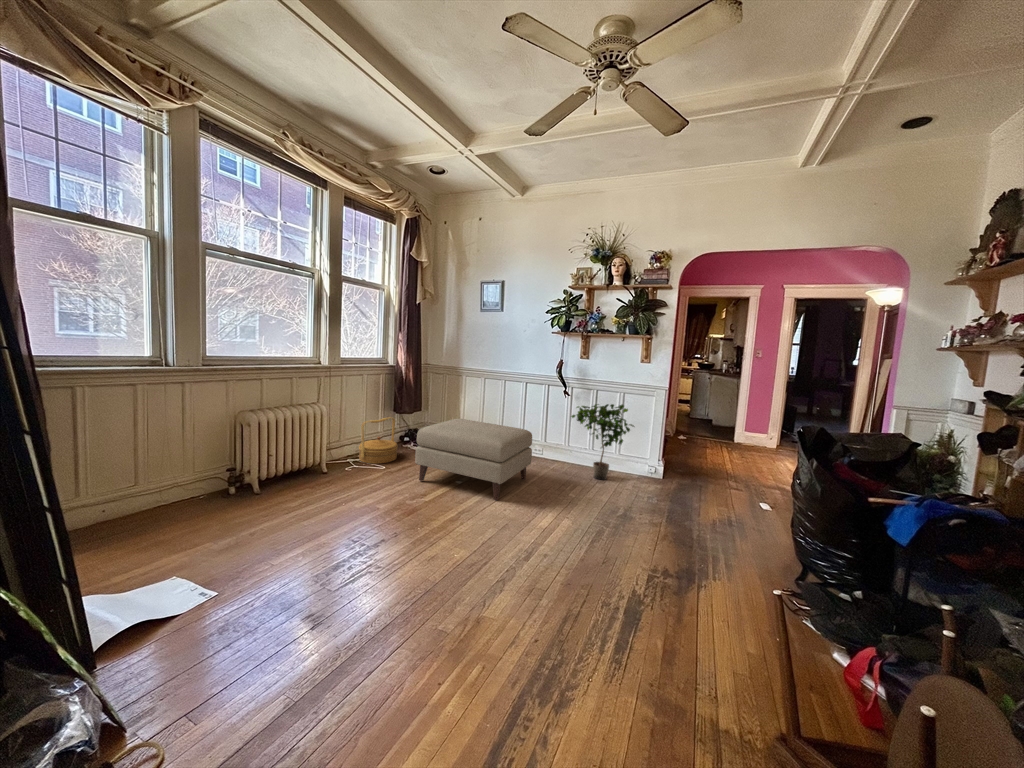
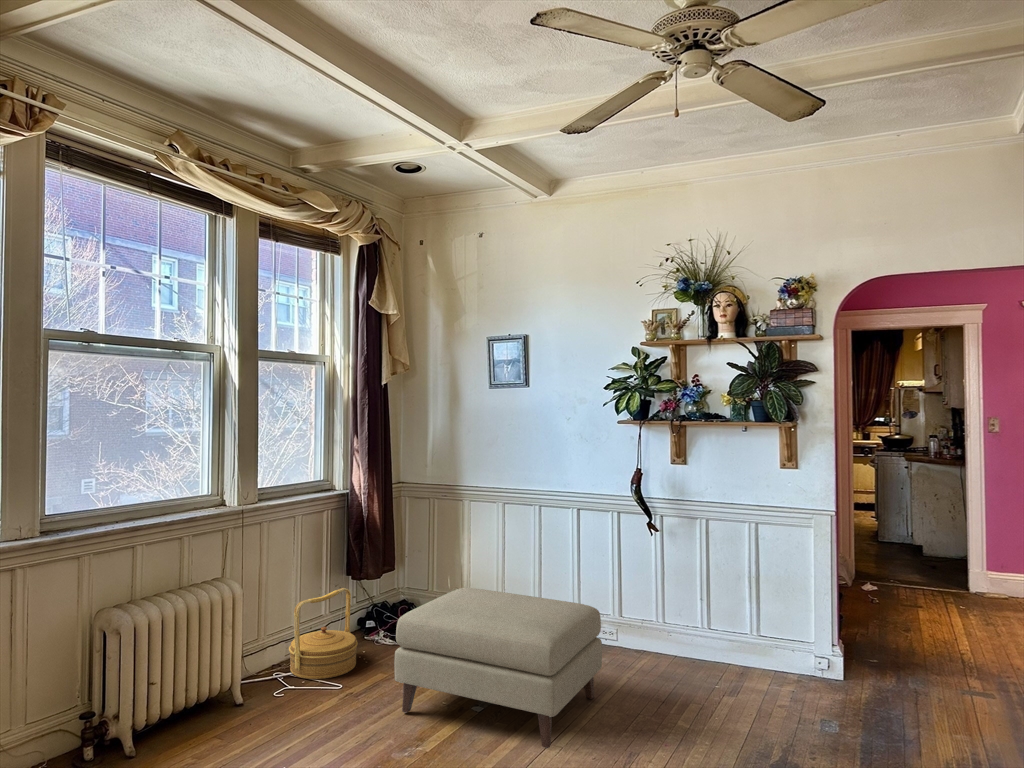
potted plant: present [571,404,634,480] -> none [666,546,784,691]

